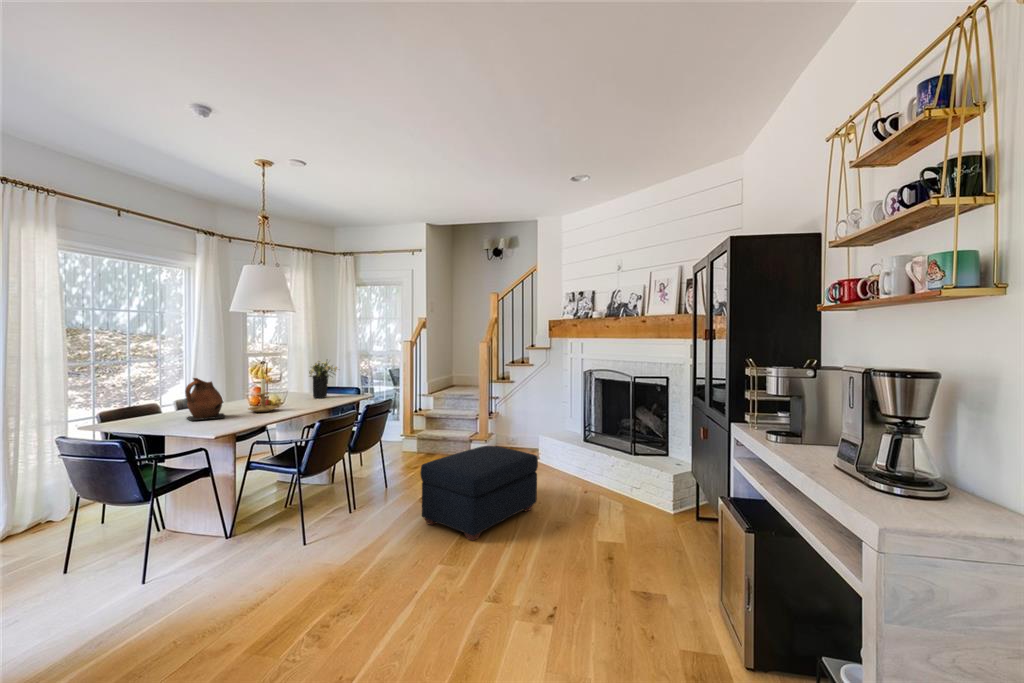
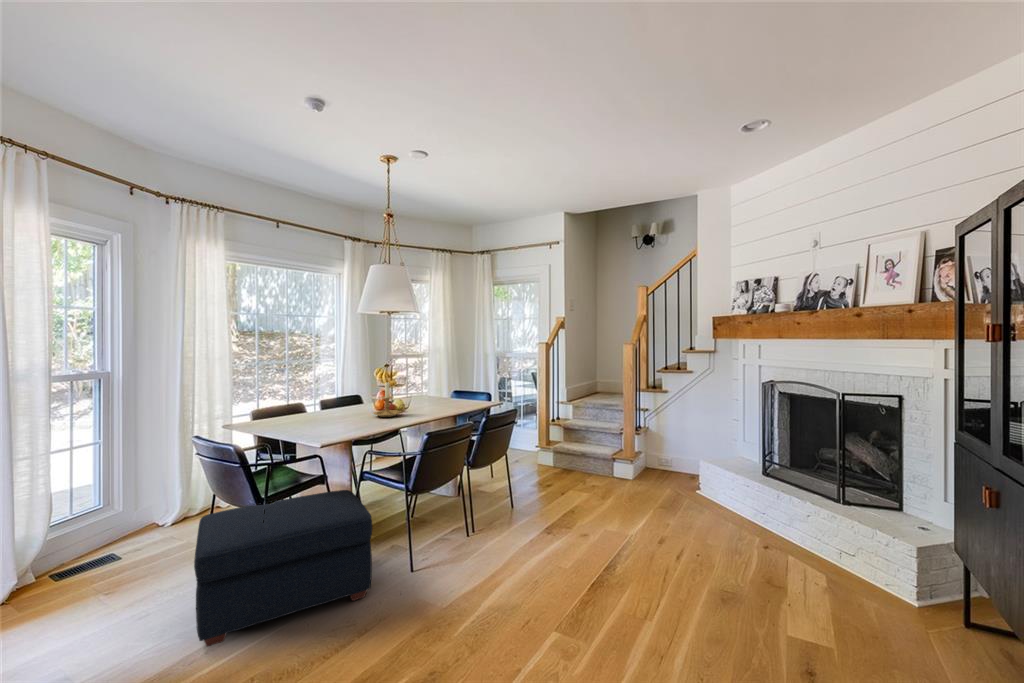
flower arrangement: present [309,360,337,398] -> none [435,362,468,403]
ceramic pitcher: present [185,378,225,420] -> none [314,380,351,423]
ottoman: present [420,446,538,541] -> present [194,490,372,646]

